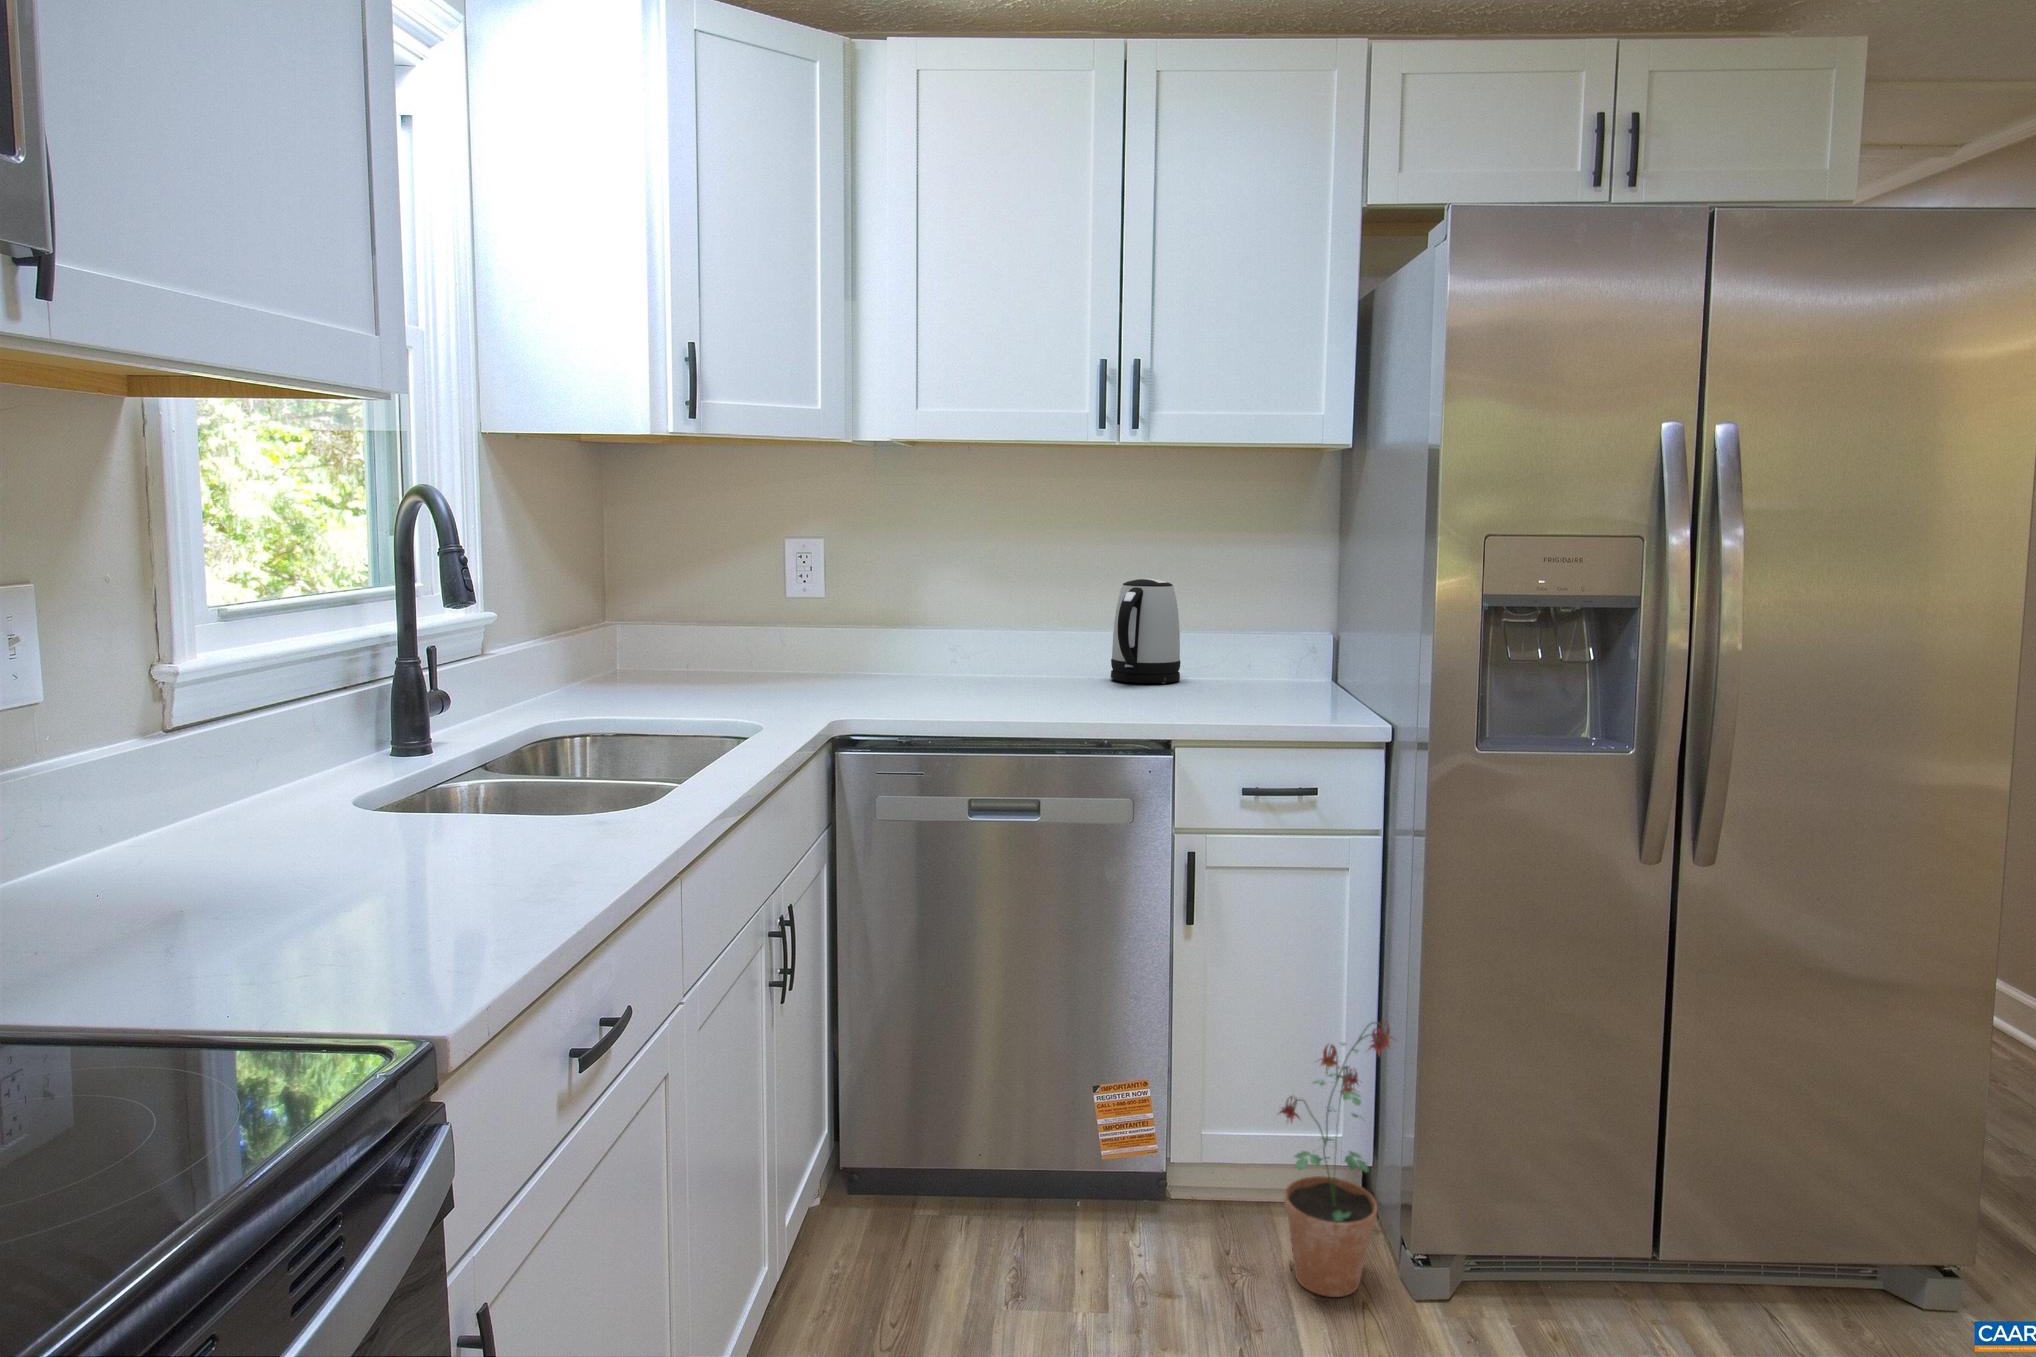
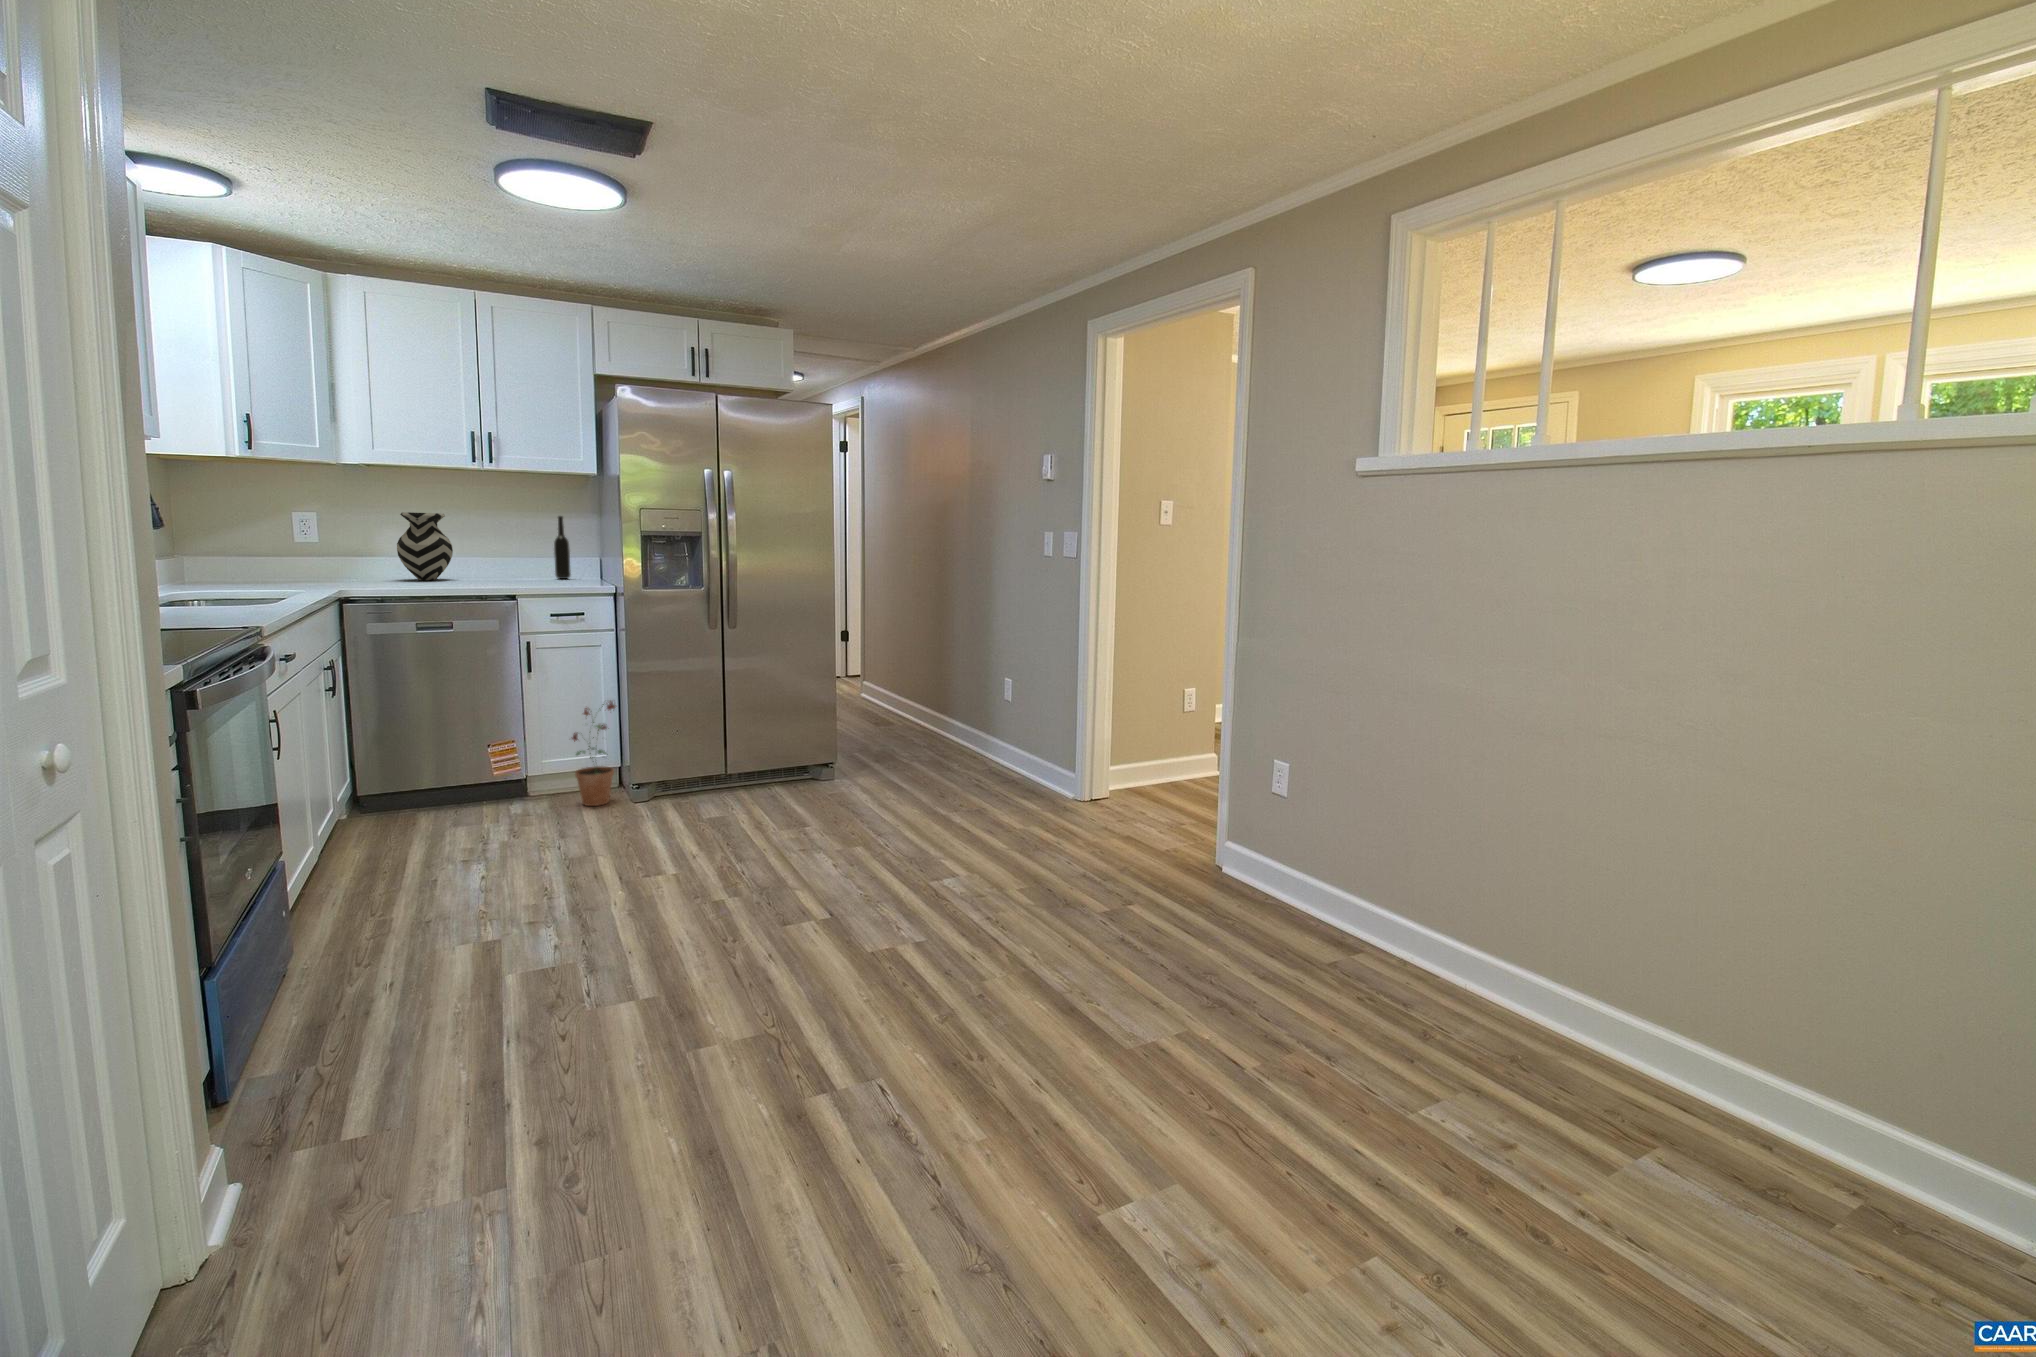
vase: none [941,541,1040,683] -> present [397,512,453,580]
bottle: none [1233,542,1266,684] -> present [554,516,571,579]
kettle: present [1111,579,1180,683] -> none [493,532,530,579]

